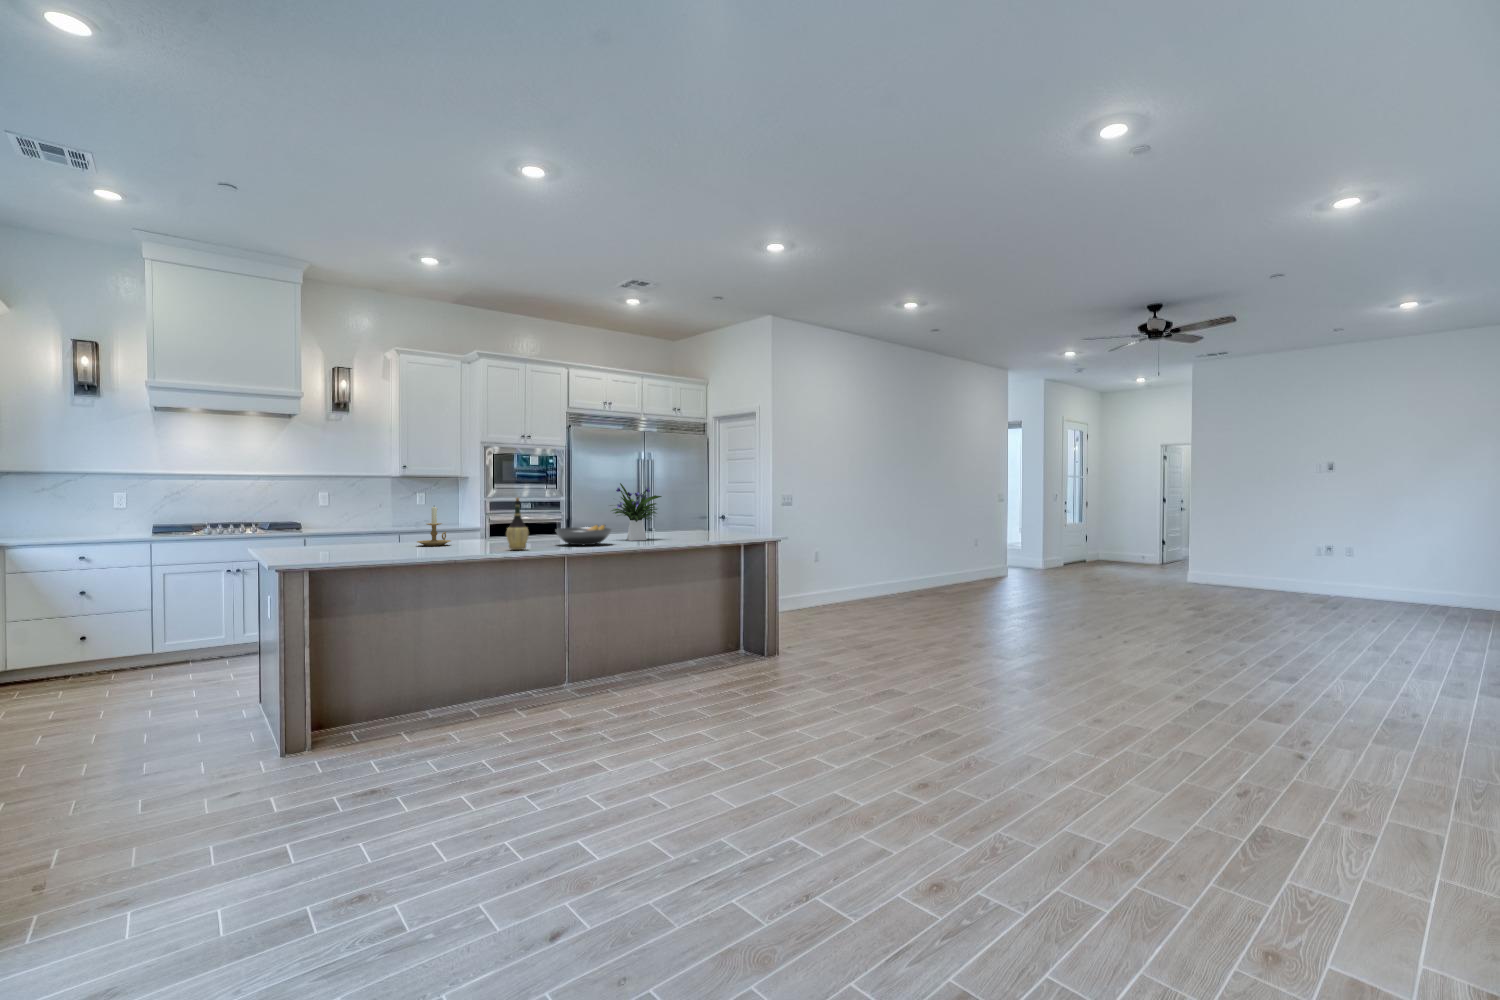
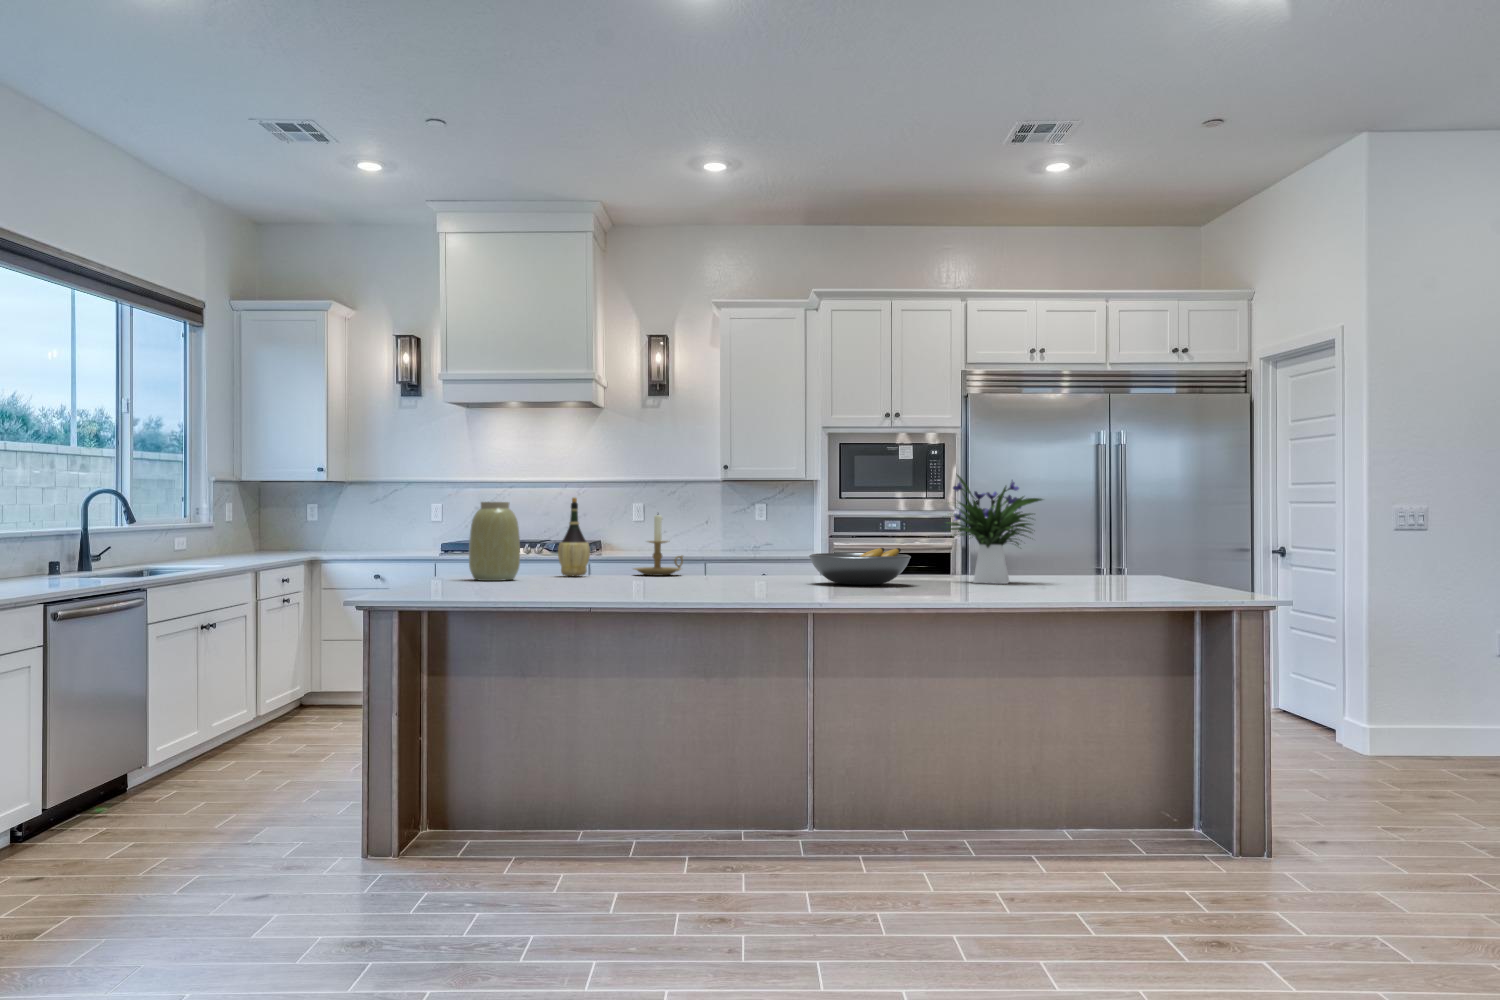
wine bottle: present [506,498,529,550] -> present [558,497,590,576]
vase: none [336,503,374,556] -> present [469,502,520,581]

